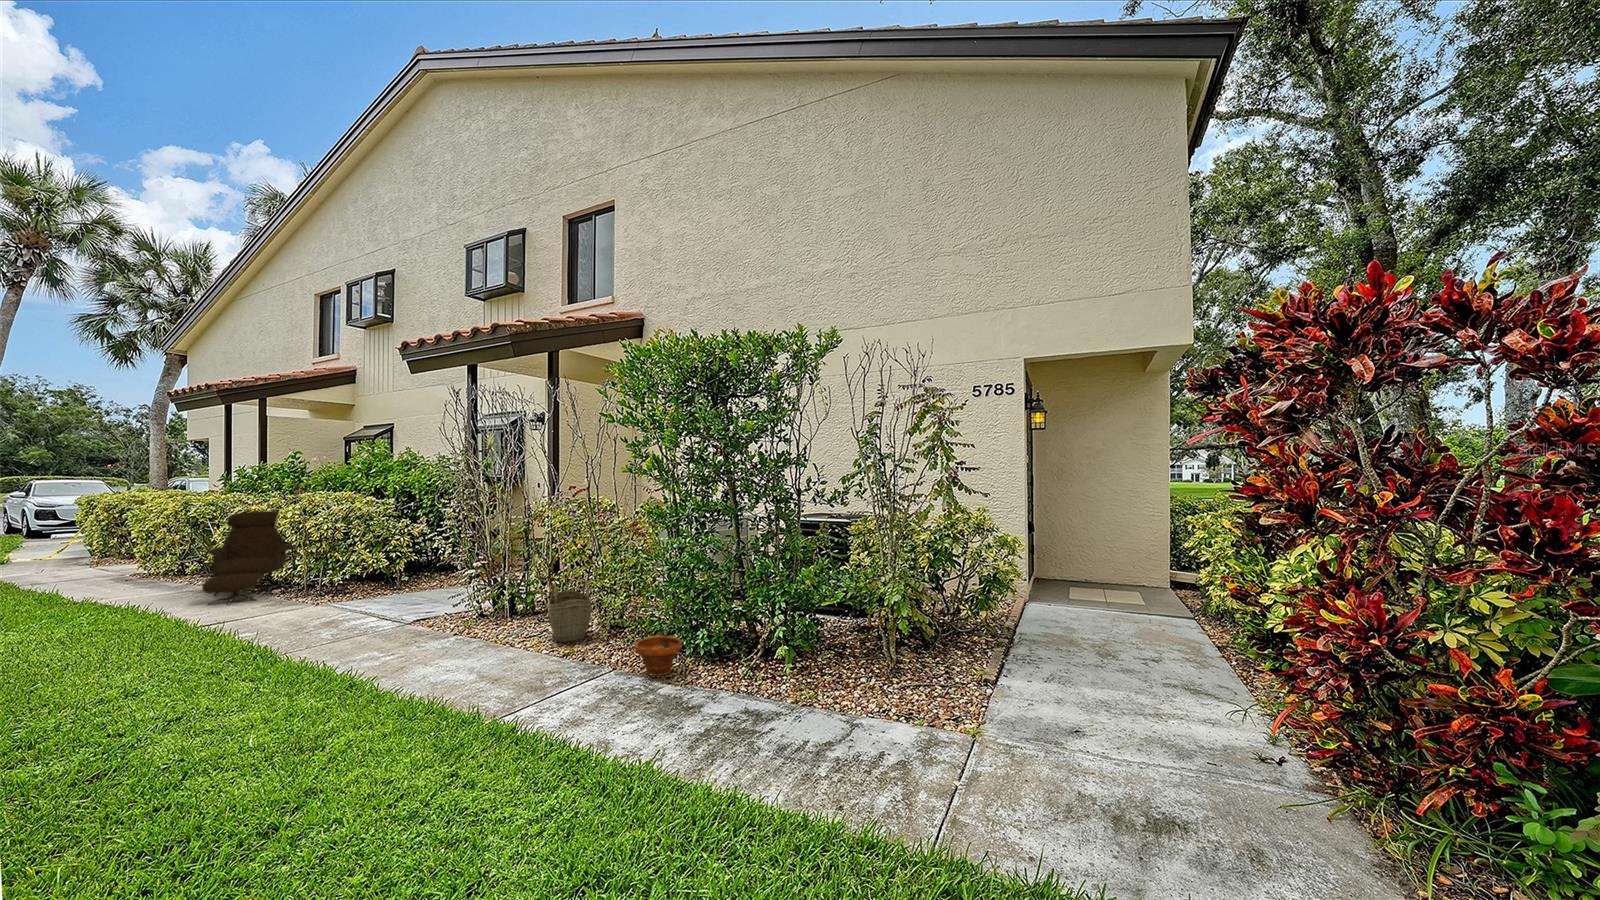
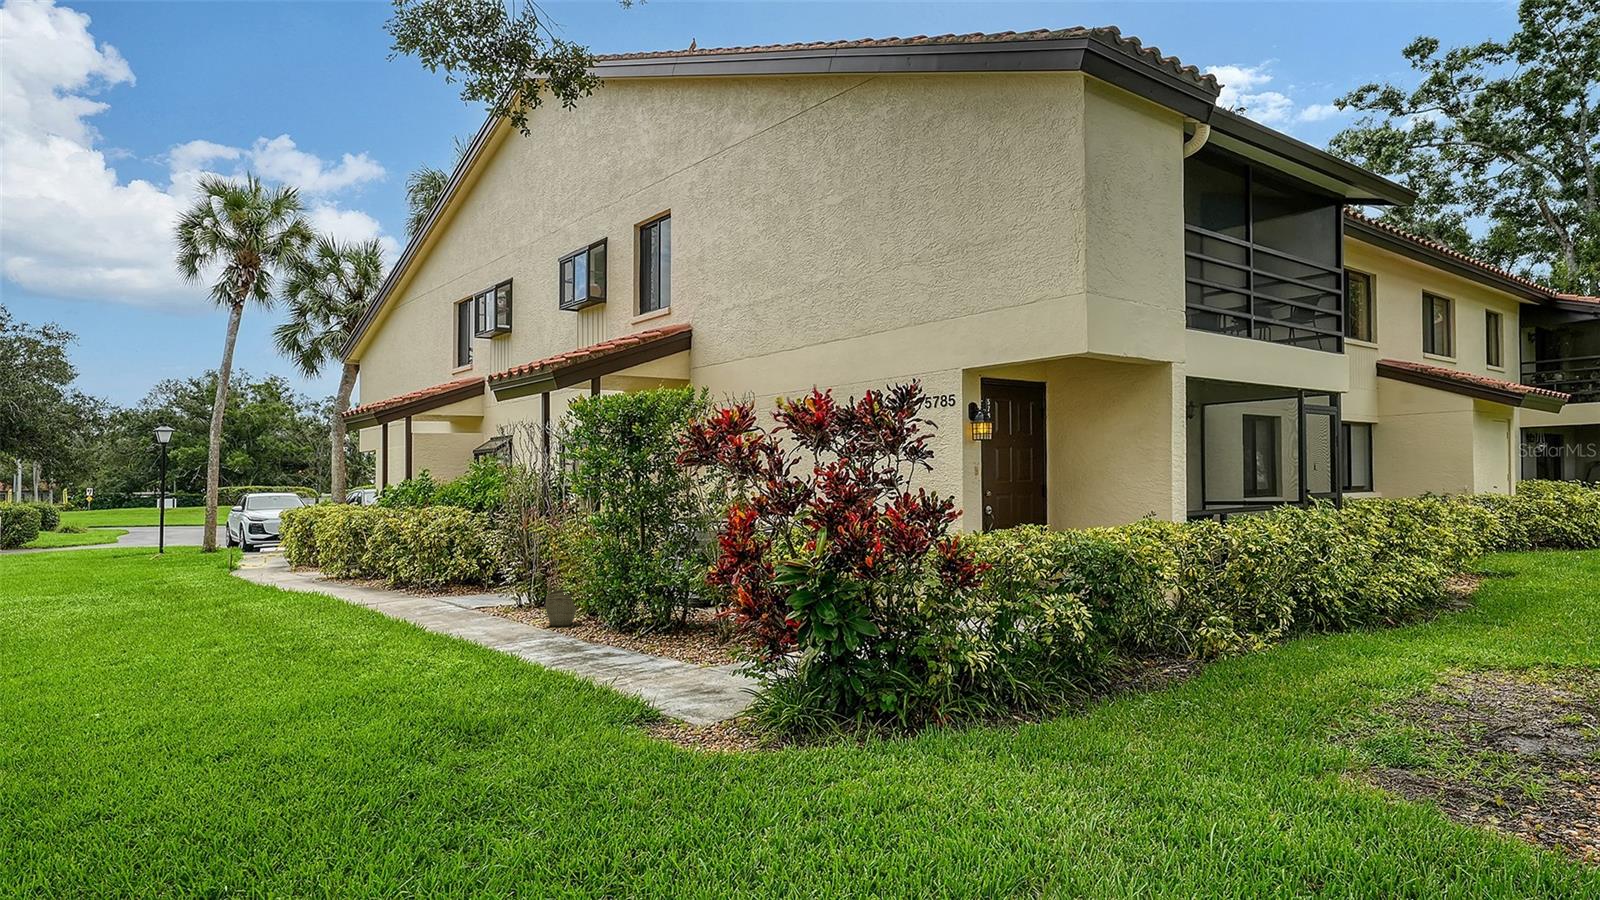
lounge chair: present [202,511,293,605] -> none [355,523,415,596]
planter: present [635,636,682,676] -> none [572,618,606,642]

